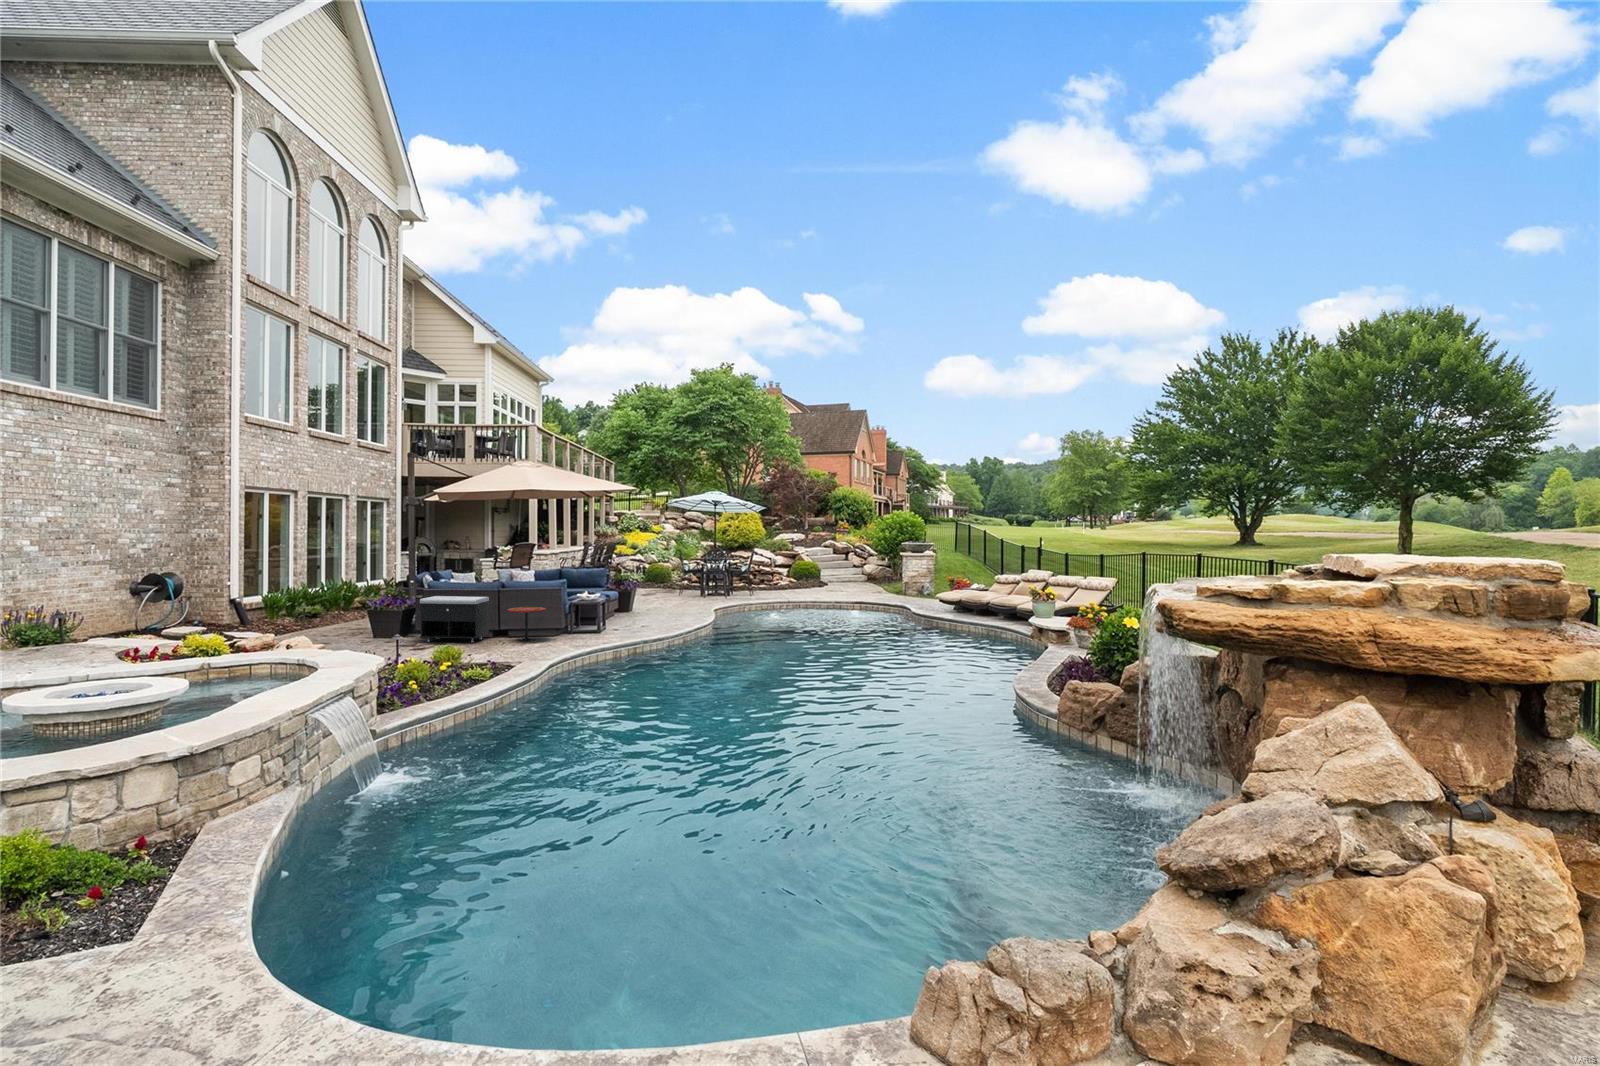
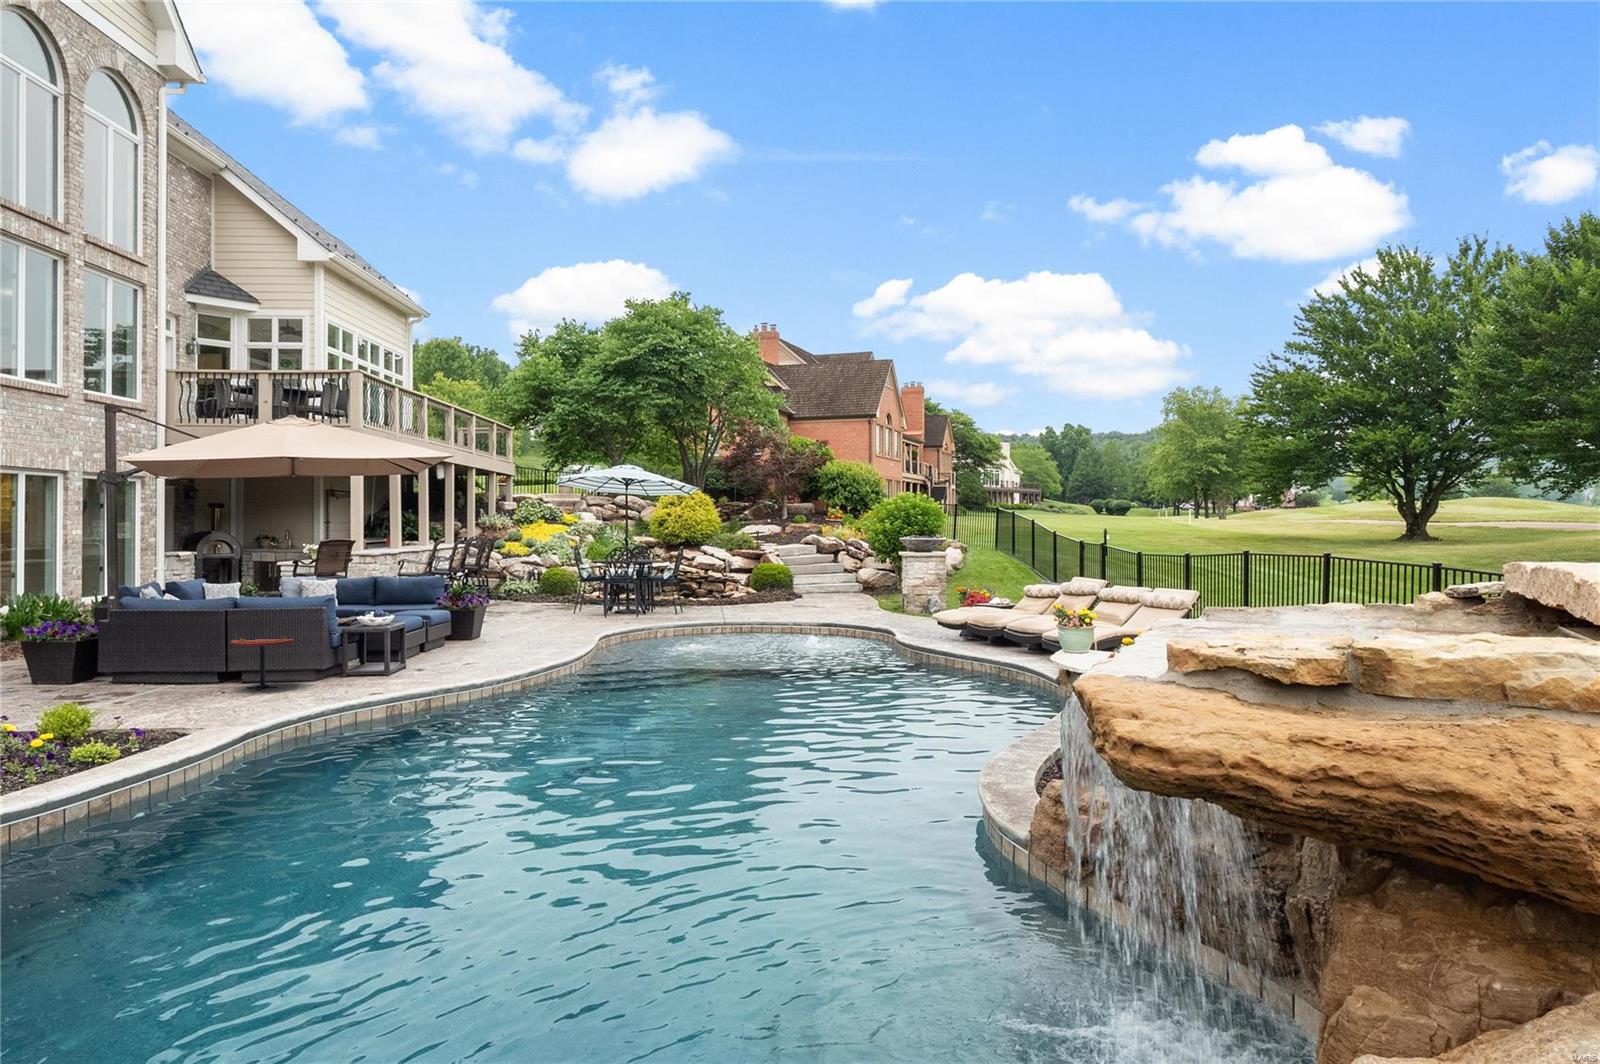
storage bench: present [420,596,489,642] -> none [92,620,208,692]

